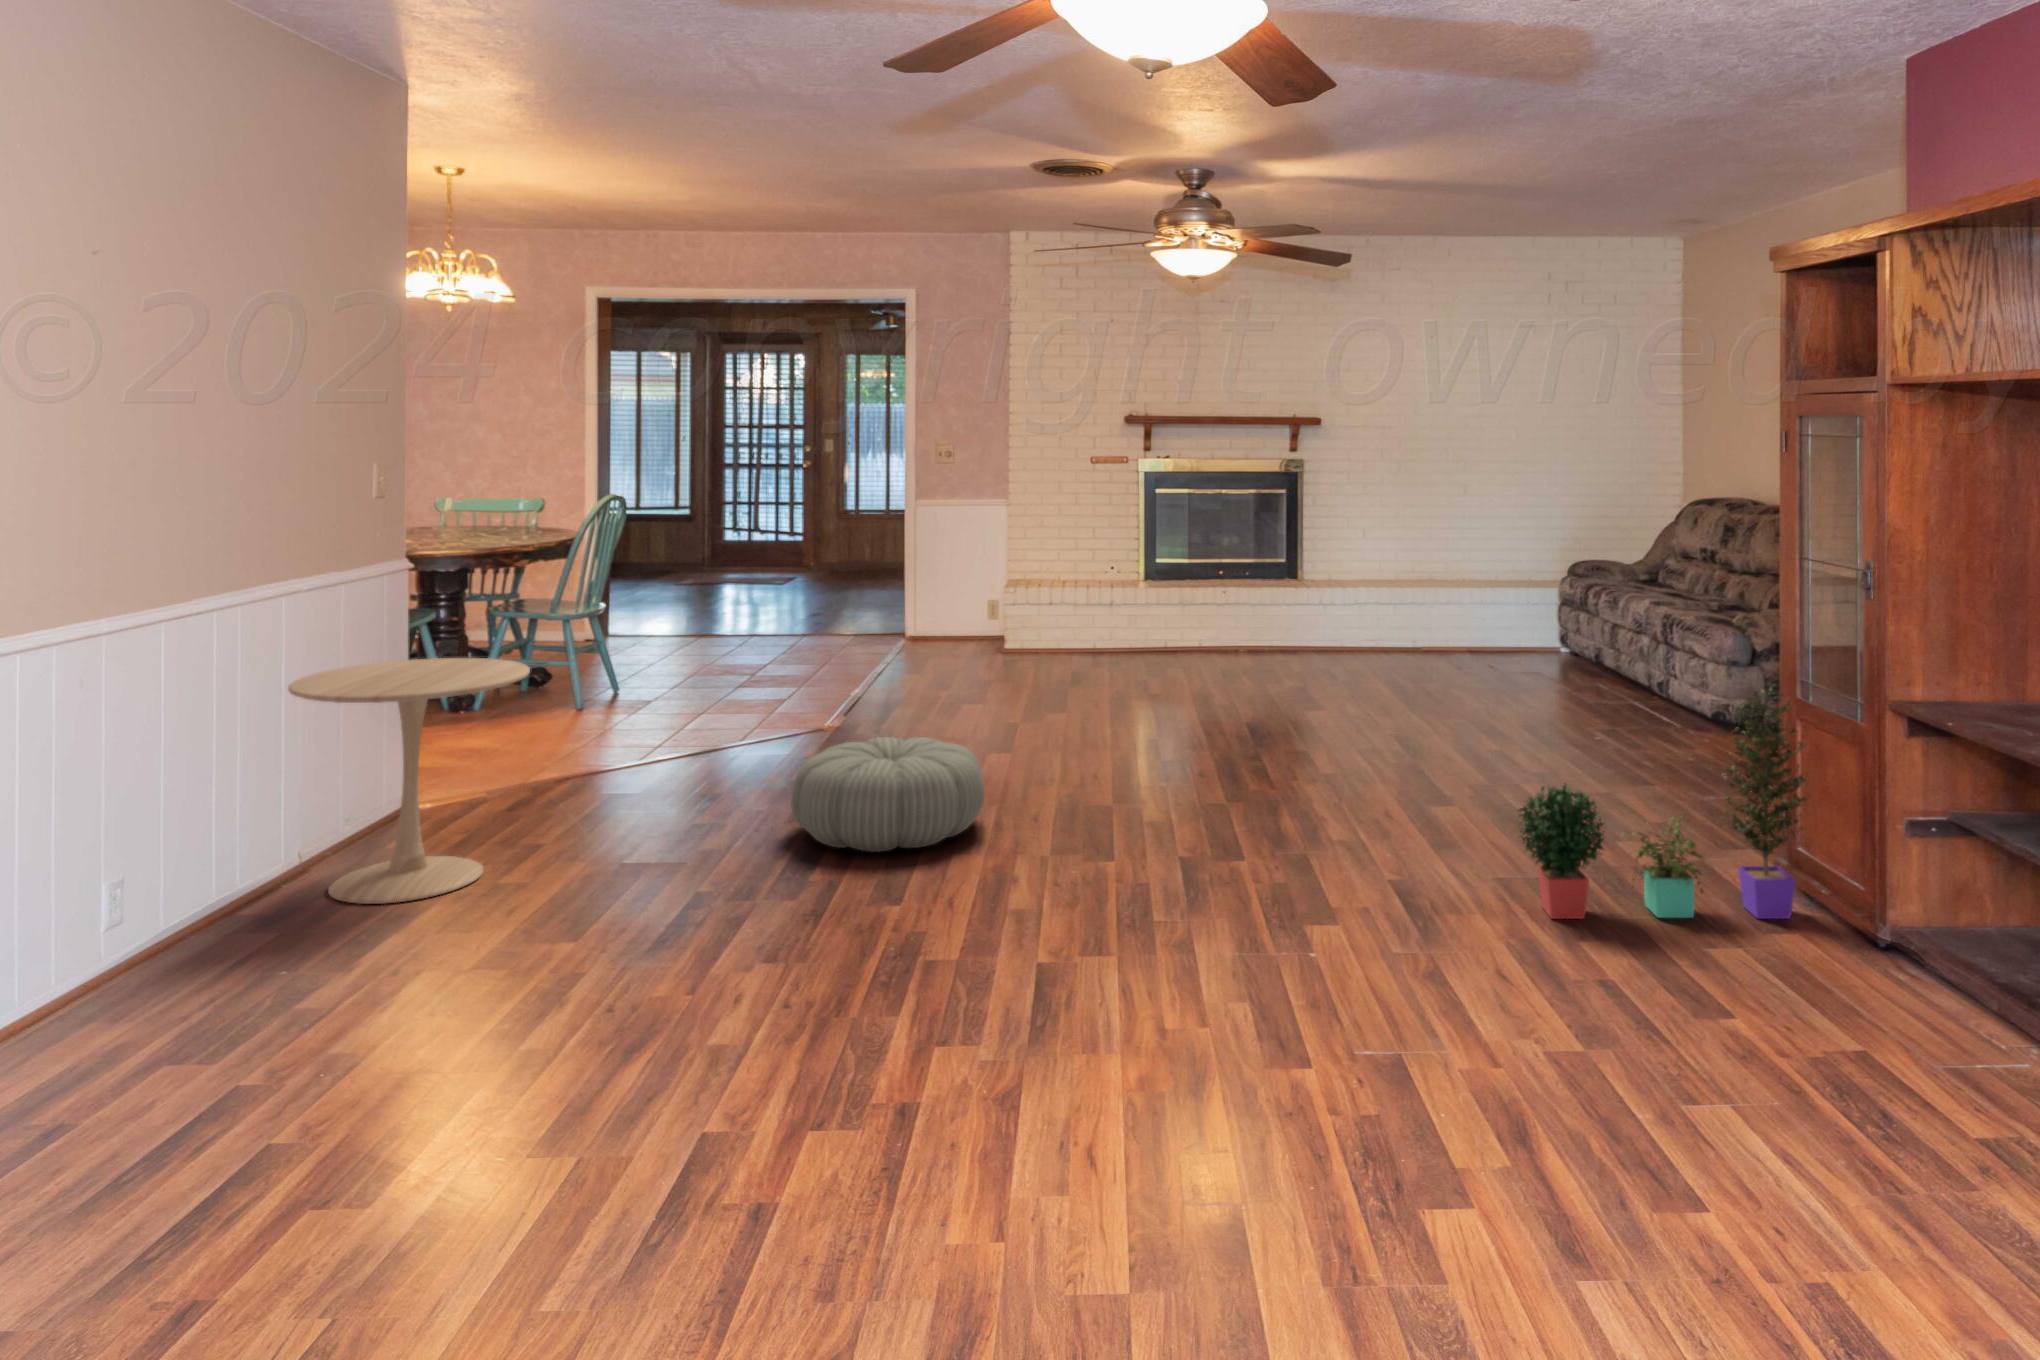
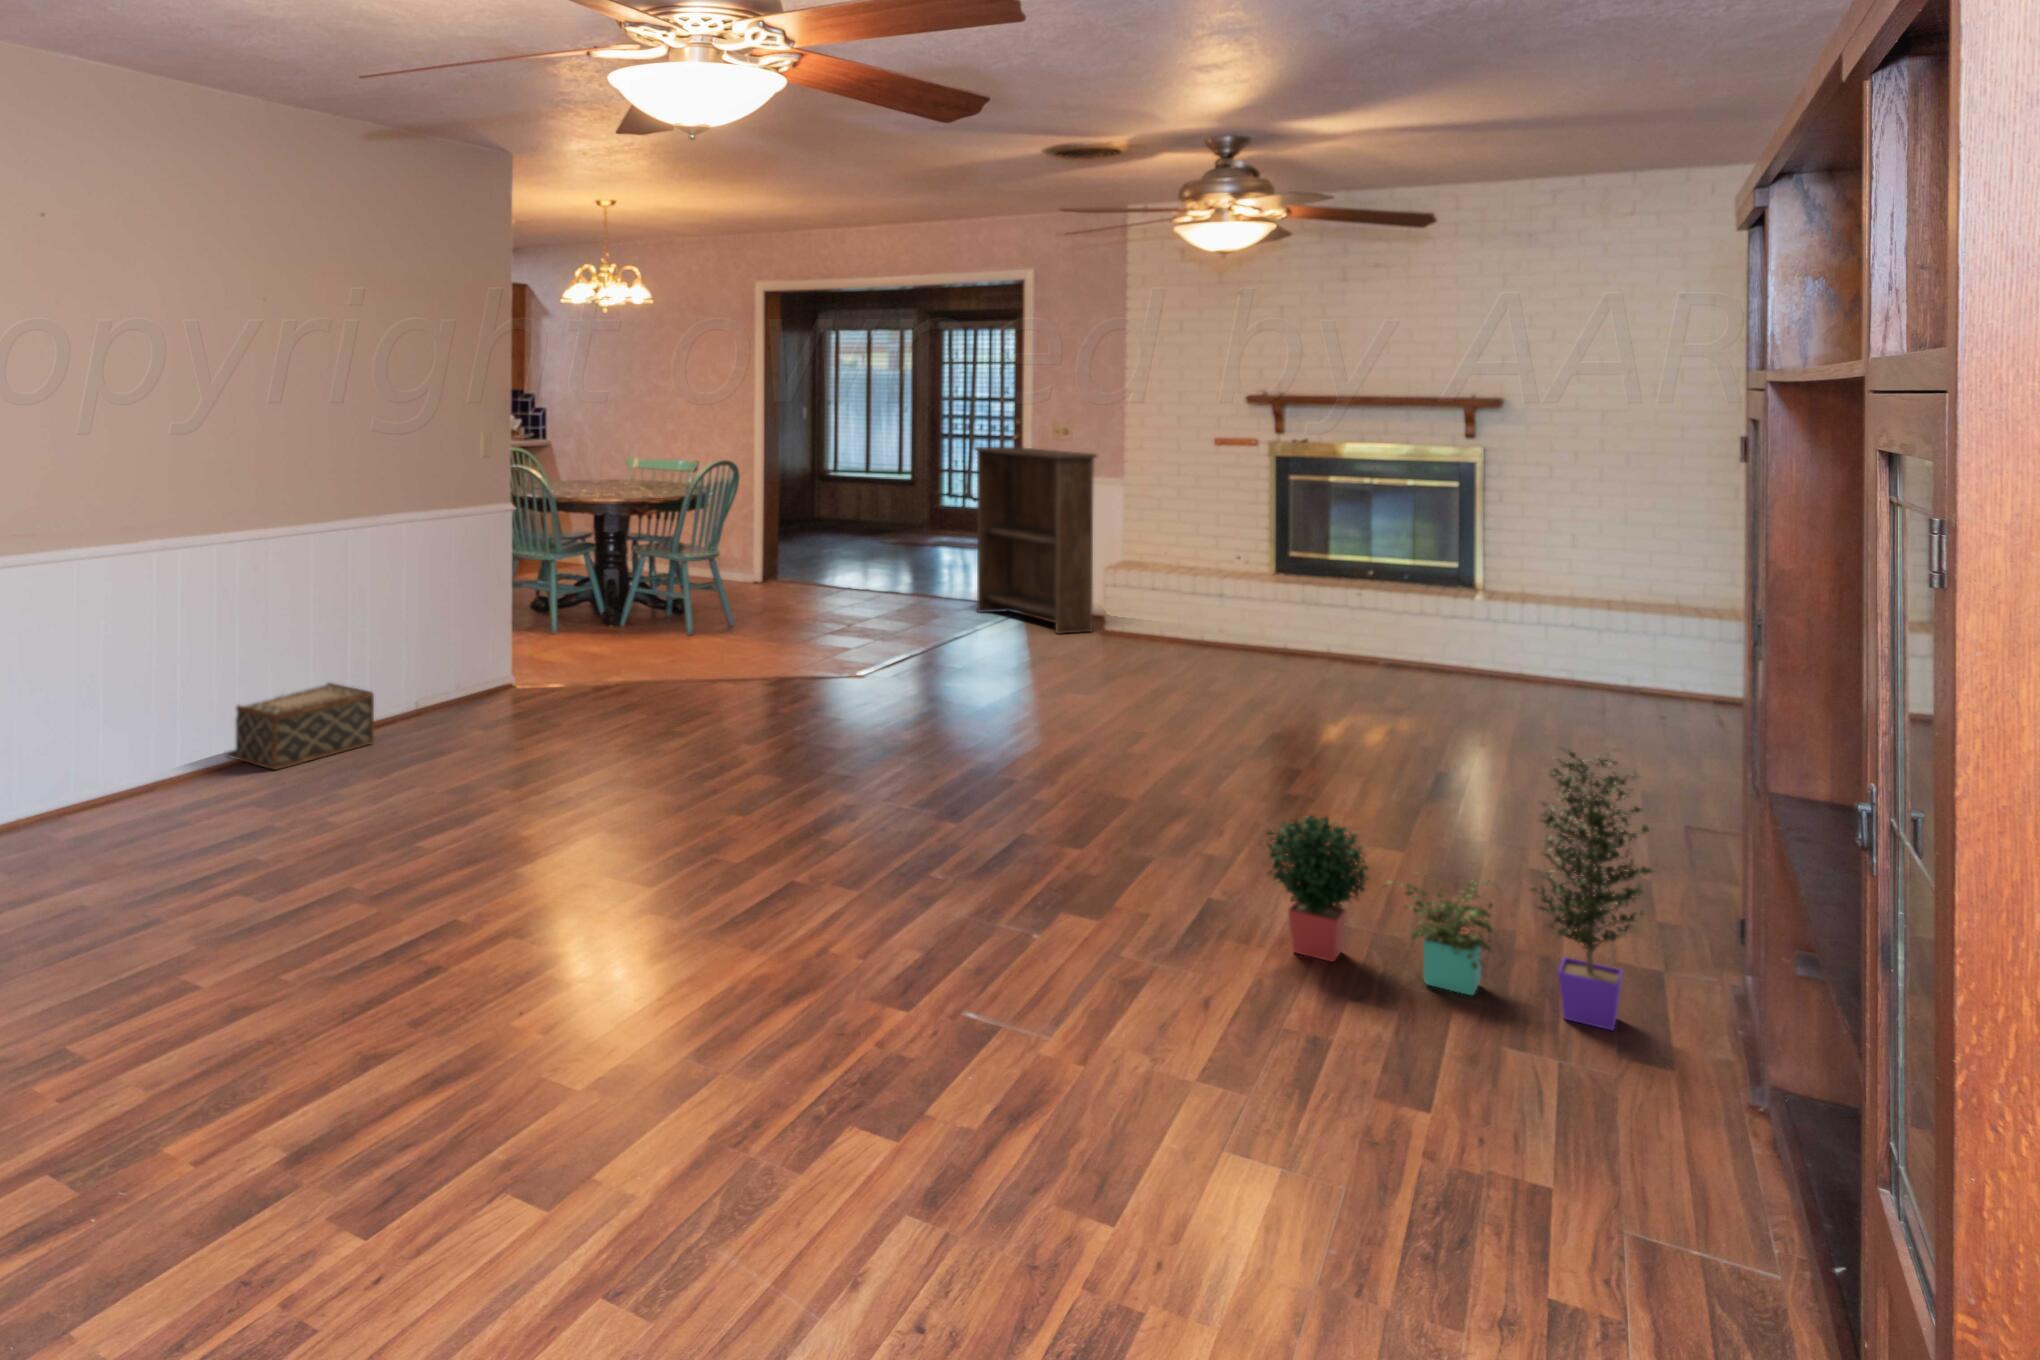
bookshelf: none [863,471,999,658] -> present [975,447,1096,634]
side table: present [288,658,530,904] -> none [390,571,536,732]
pouf: present [791,737,984,852] -> none [712,676,873,768]
woven basket: none [27,865,302,1034] -> present [225,683,374,770]

